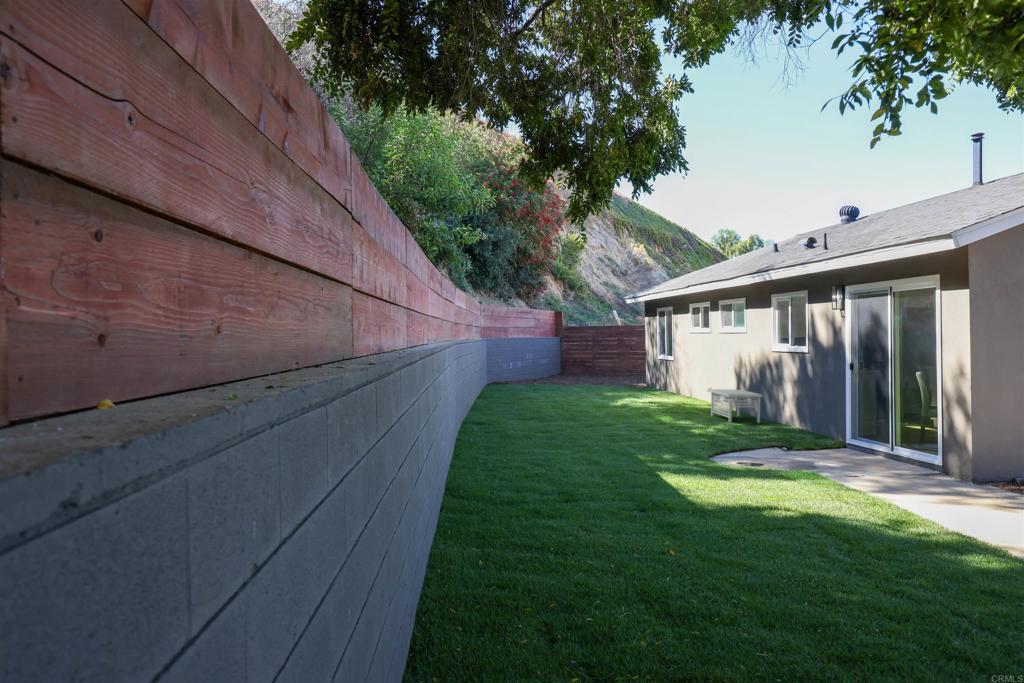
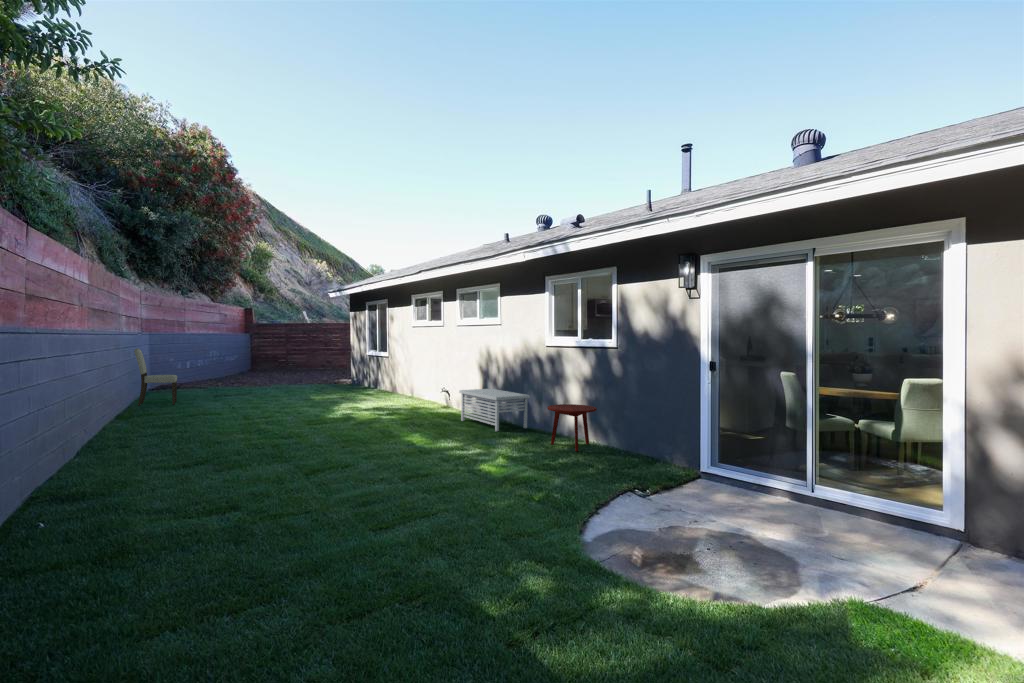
chair: none [477,350,504,394] -> present [134,348,177,406]
side table: none [755,400,796,436] -> present [547,404,597,451]

